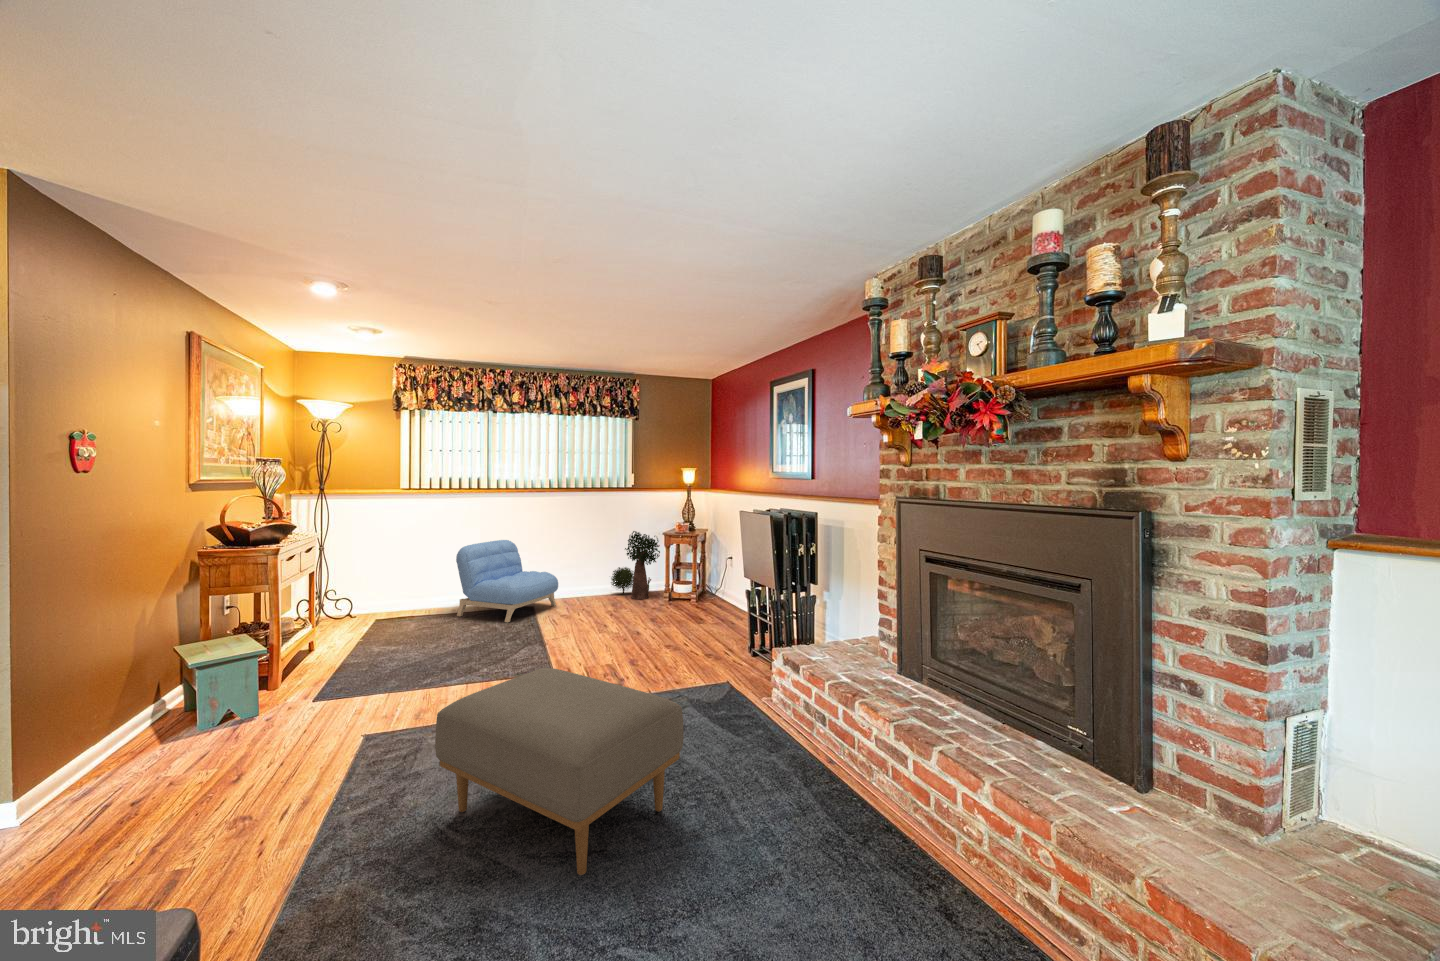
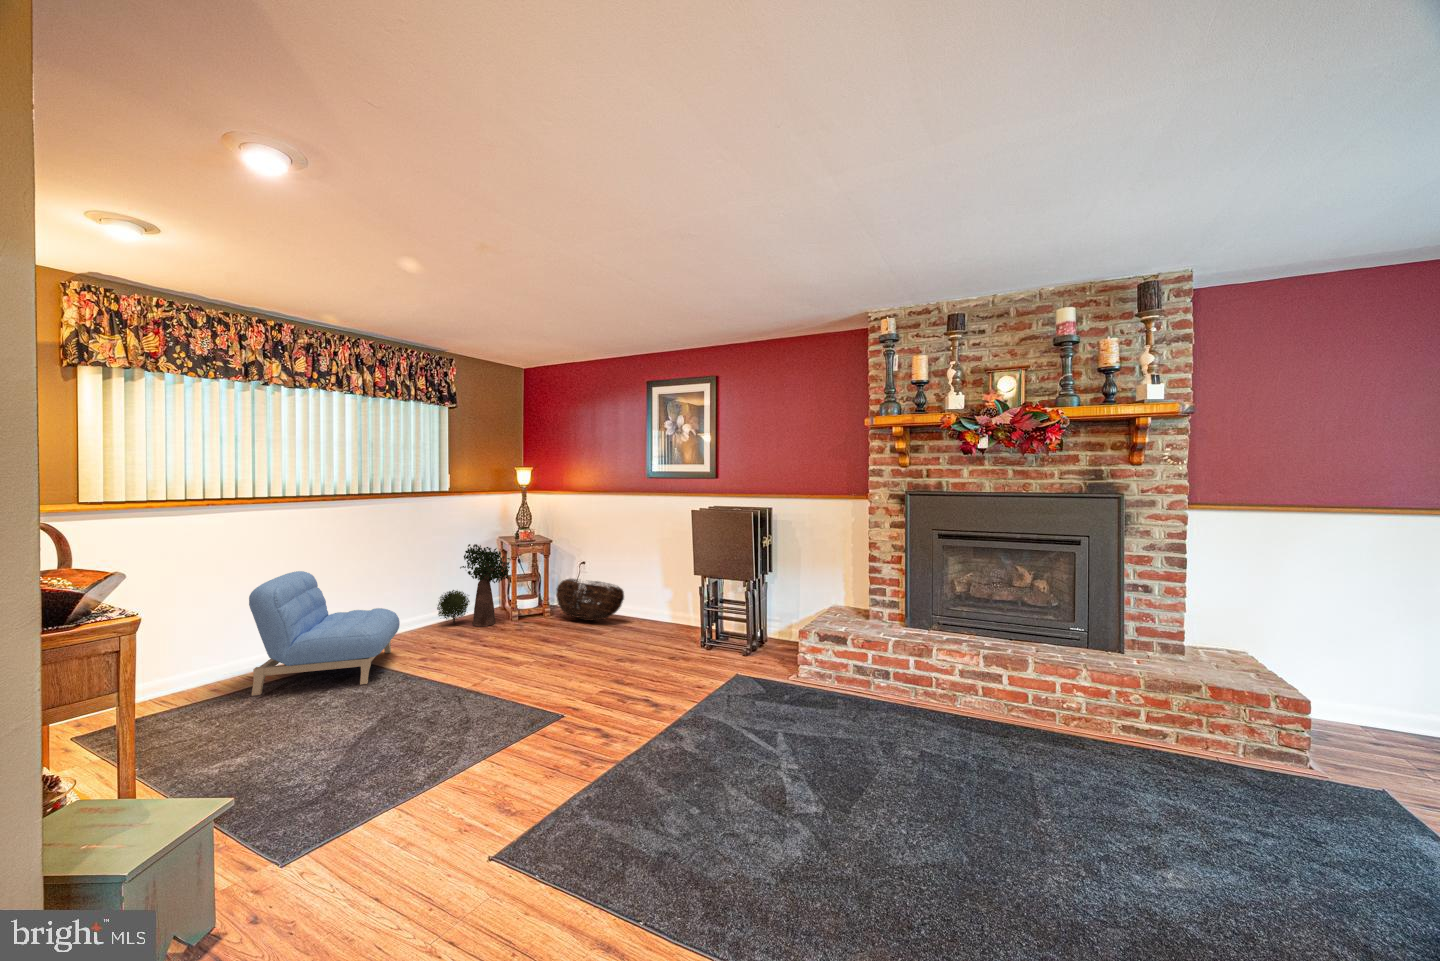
basket: none [692,569,737,610] -> present [556,579,624,621]
ottoman: present [435,668,684,875] -> none [739,674,987,855]

